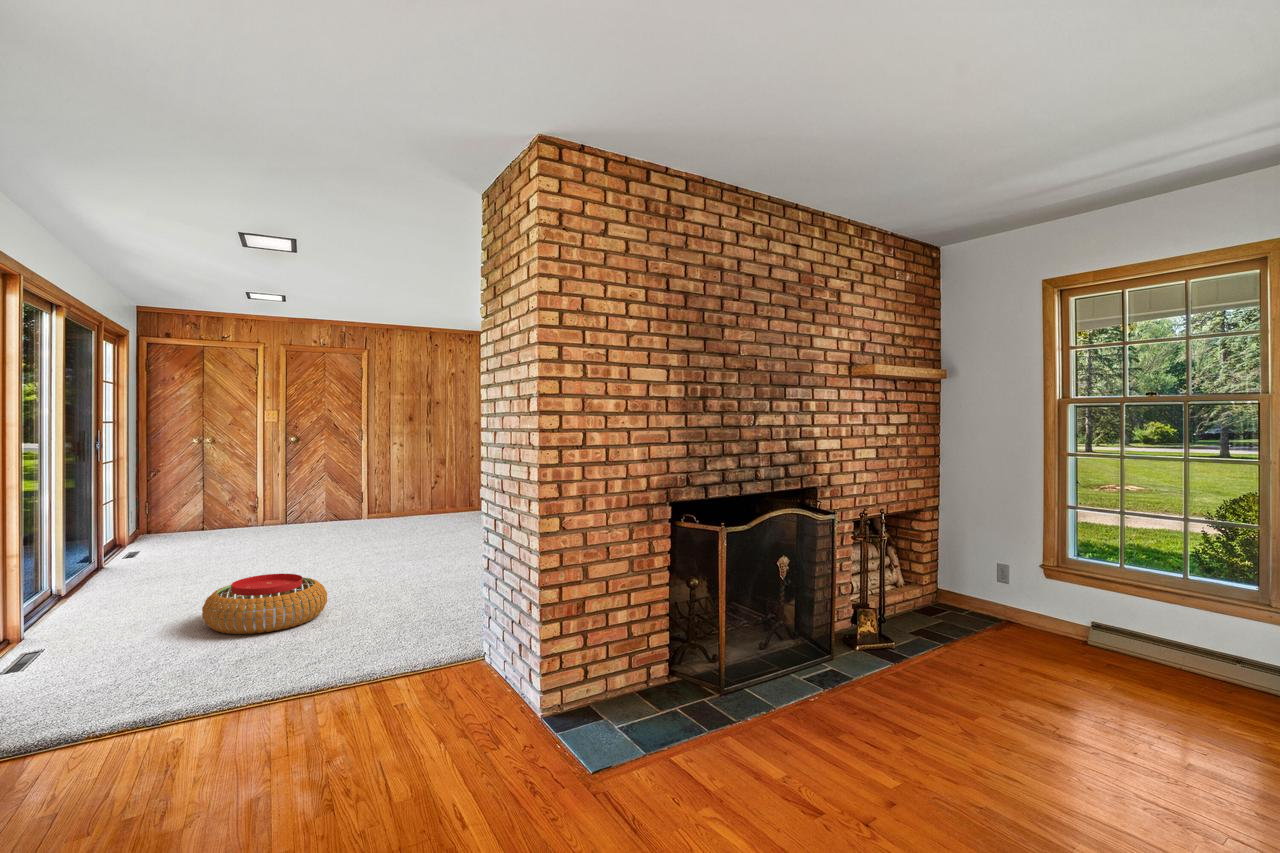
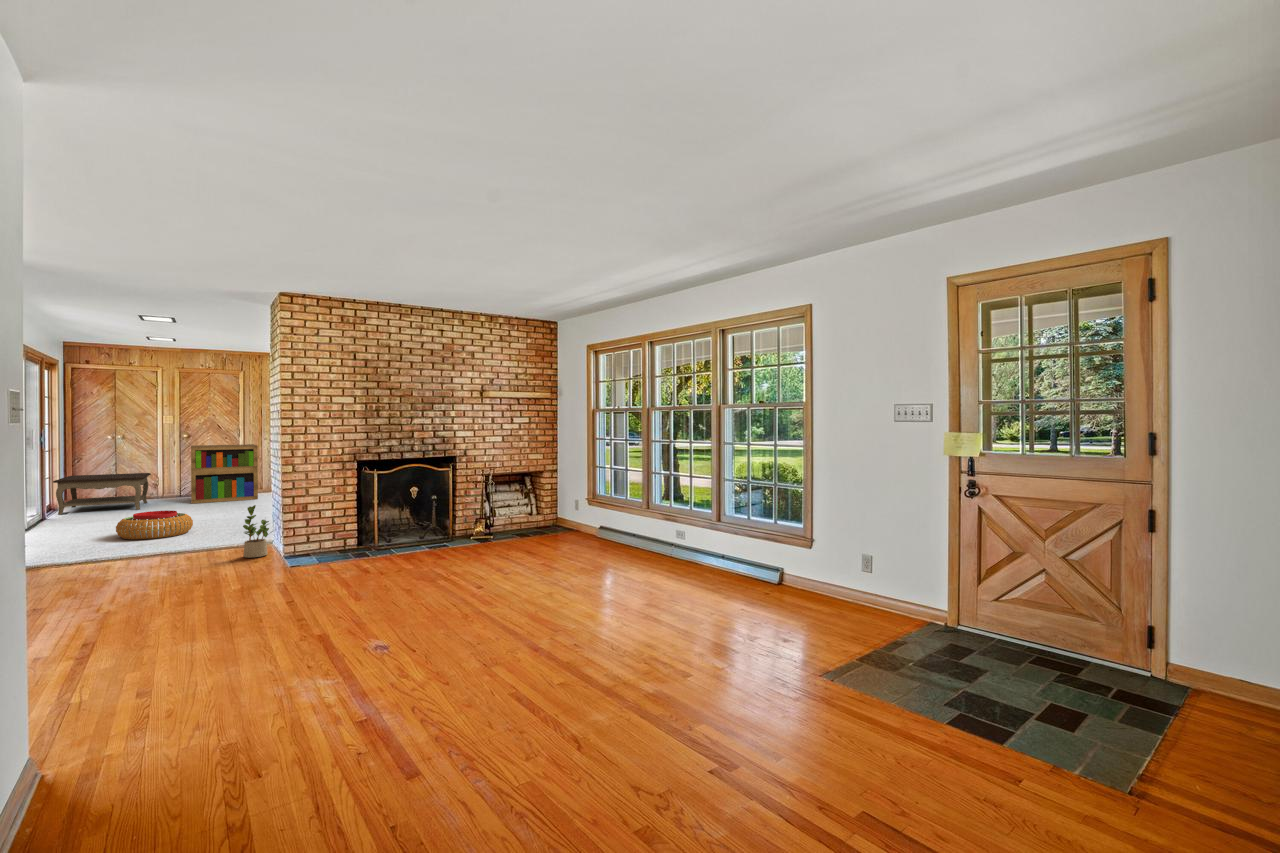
bookshelf: none [301,452,392,539] -> present [191,444,258,504]
coffee table: none [115,493,250,558] -> present [53,473,151,515]
potted plant: none [461,602,523,722] -> present [243,505,273,558]

